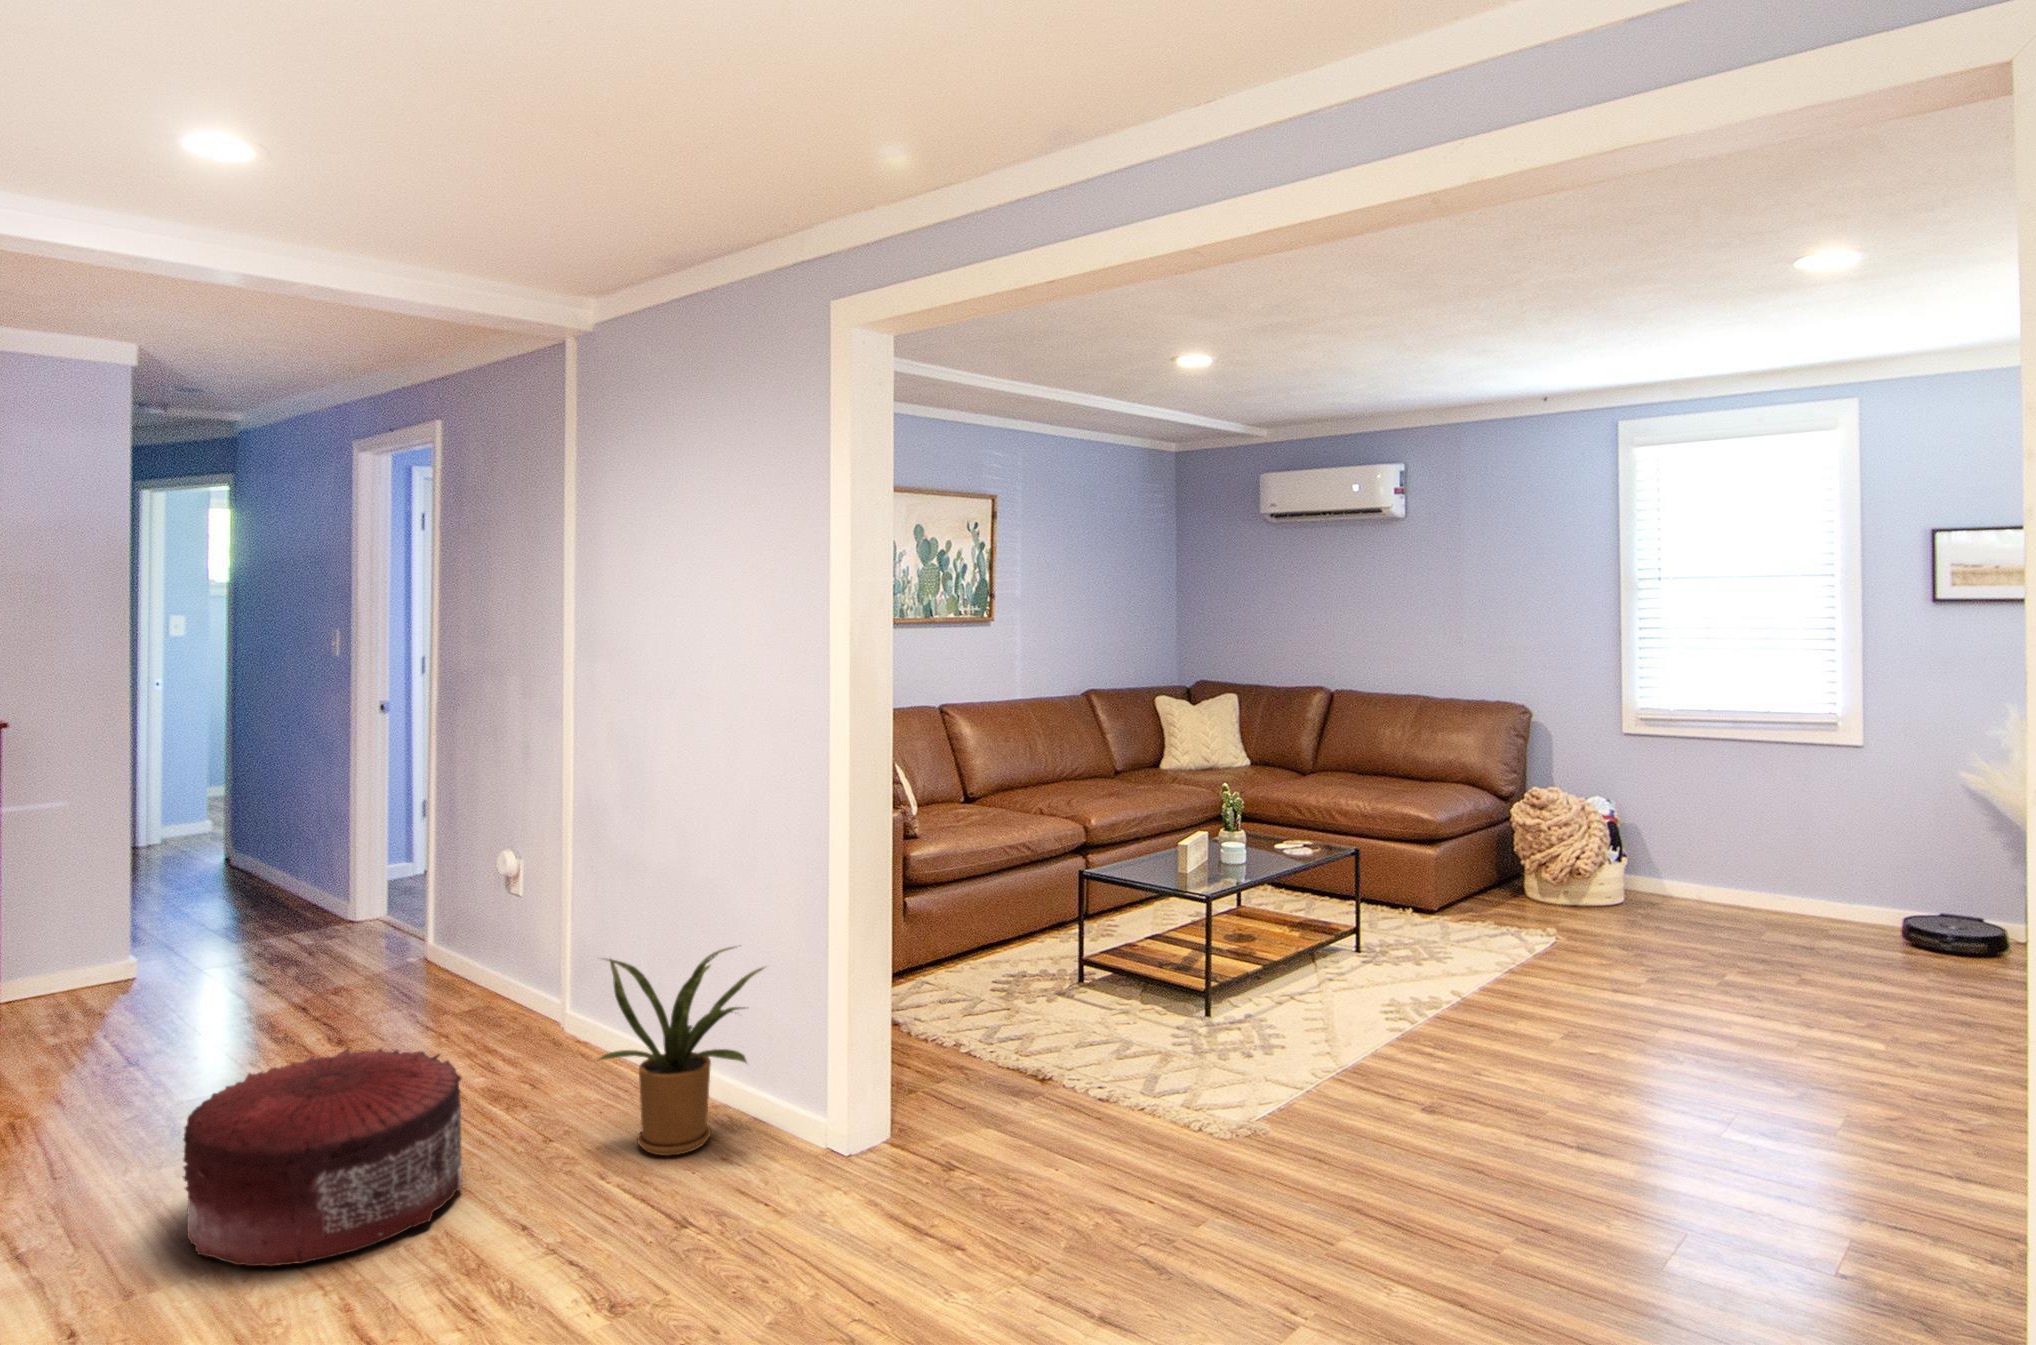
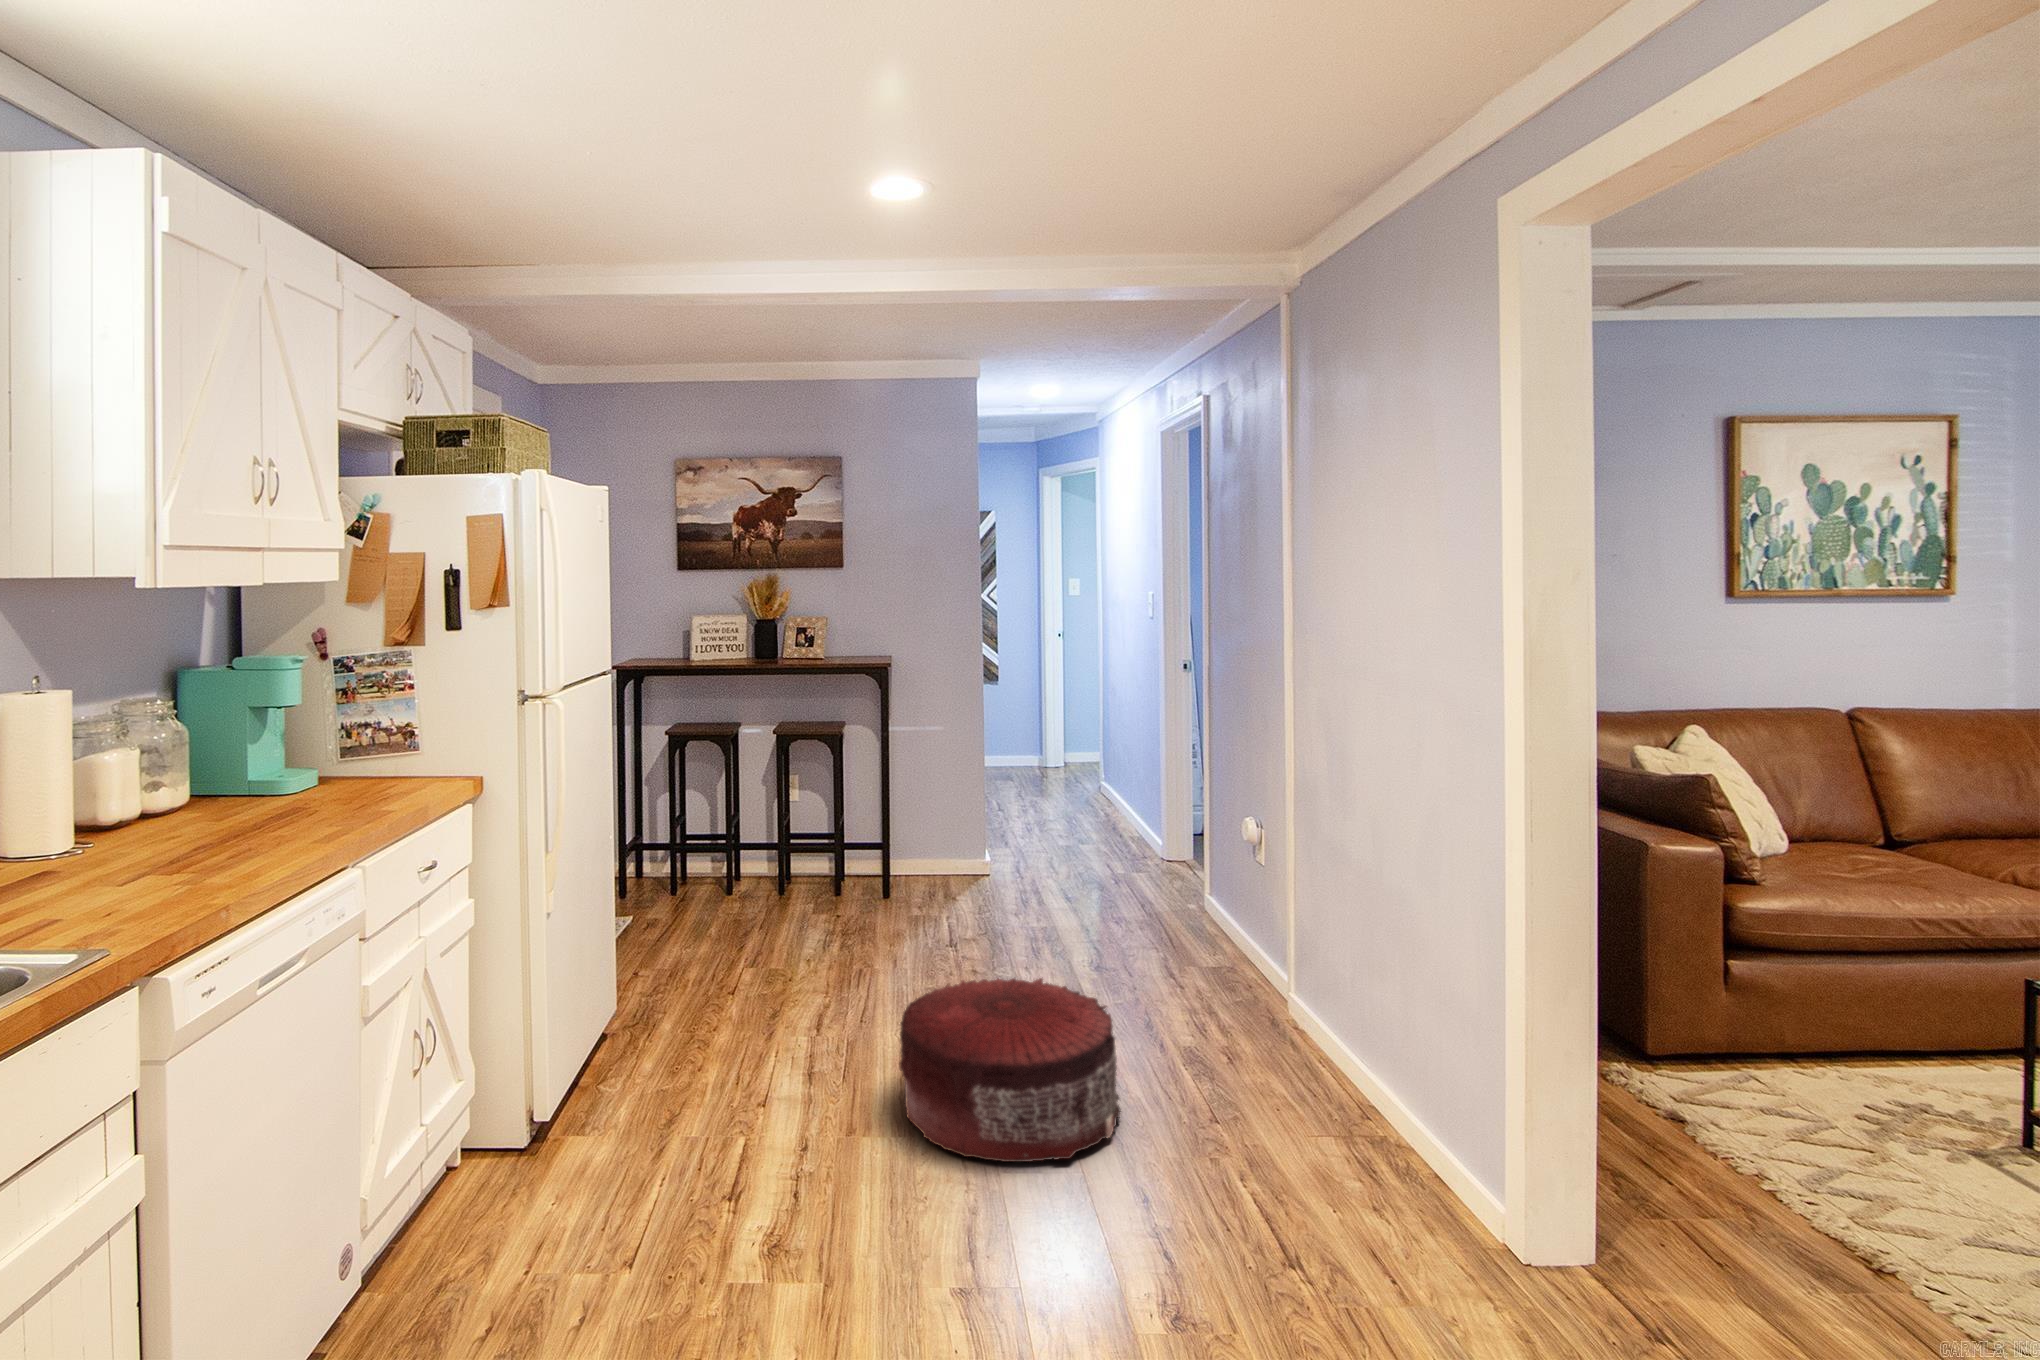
house plant: present [597,947,764,1156] -> none [1244,950,1441,1184]

